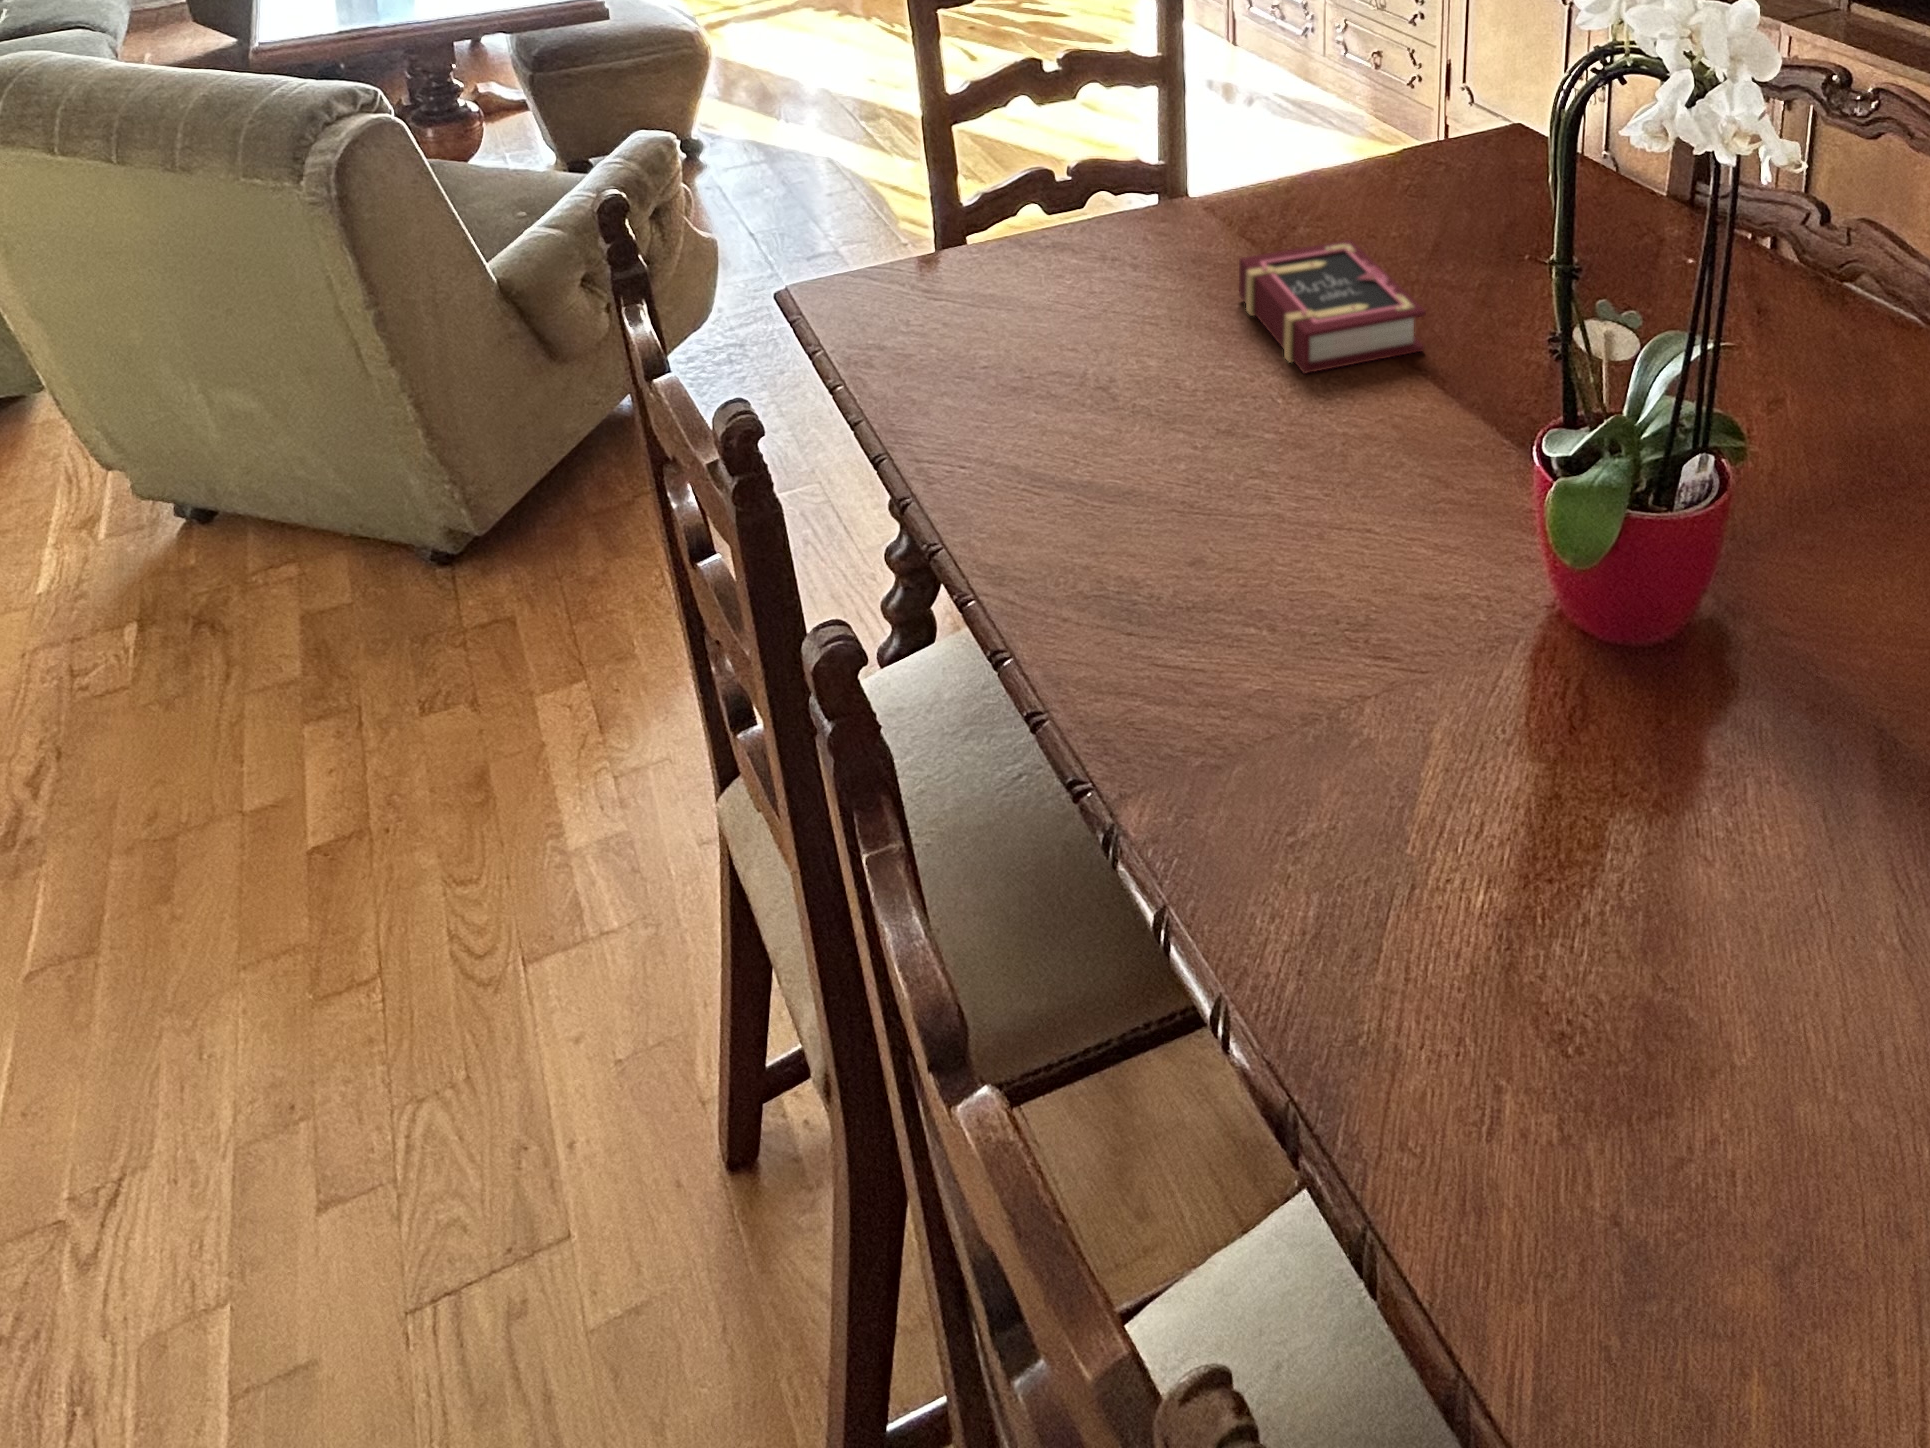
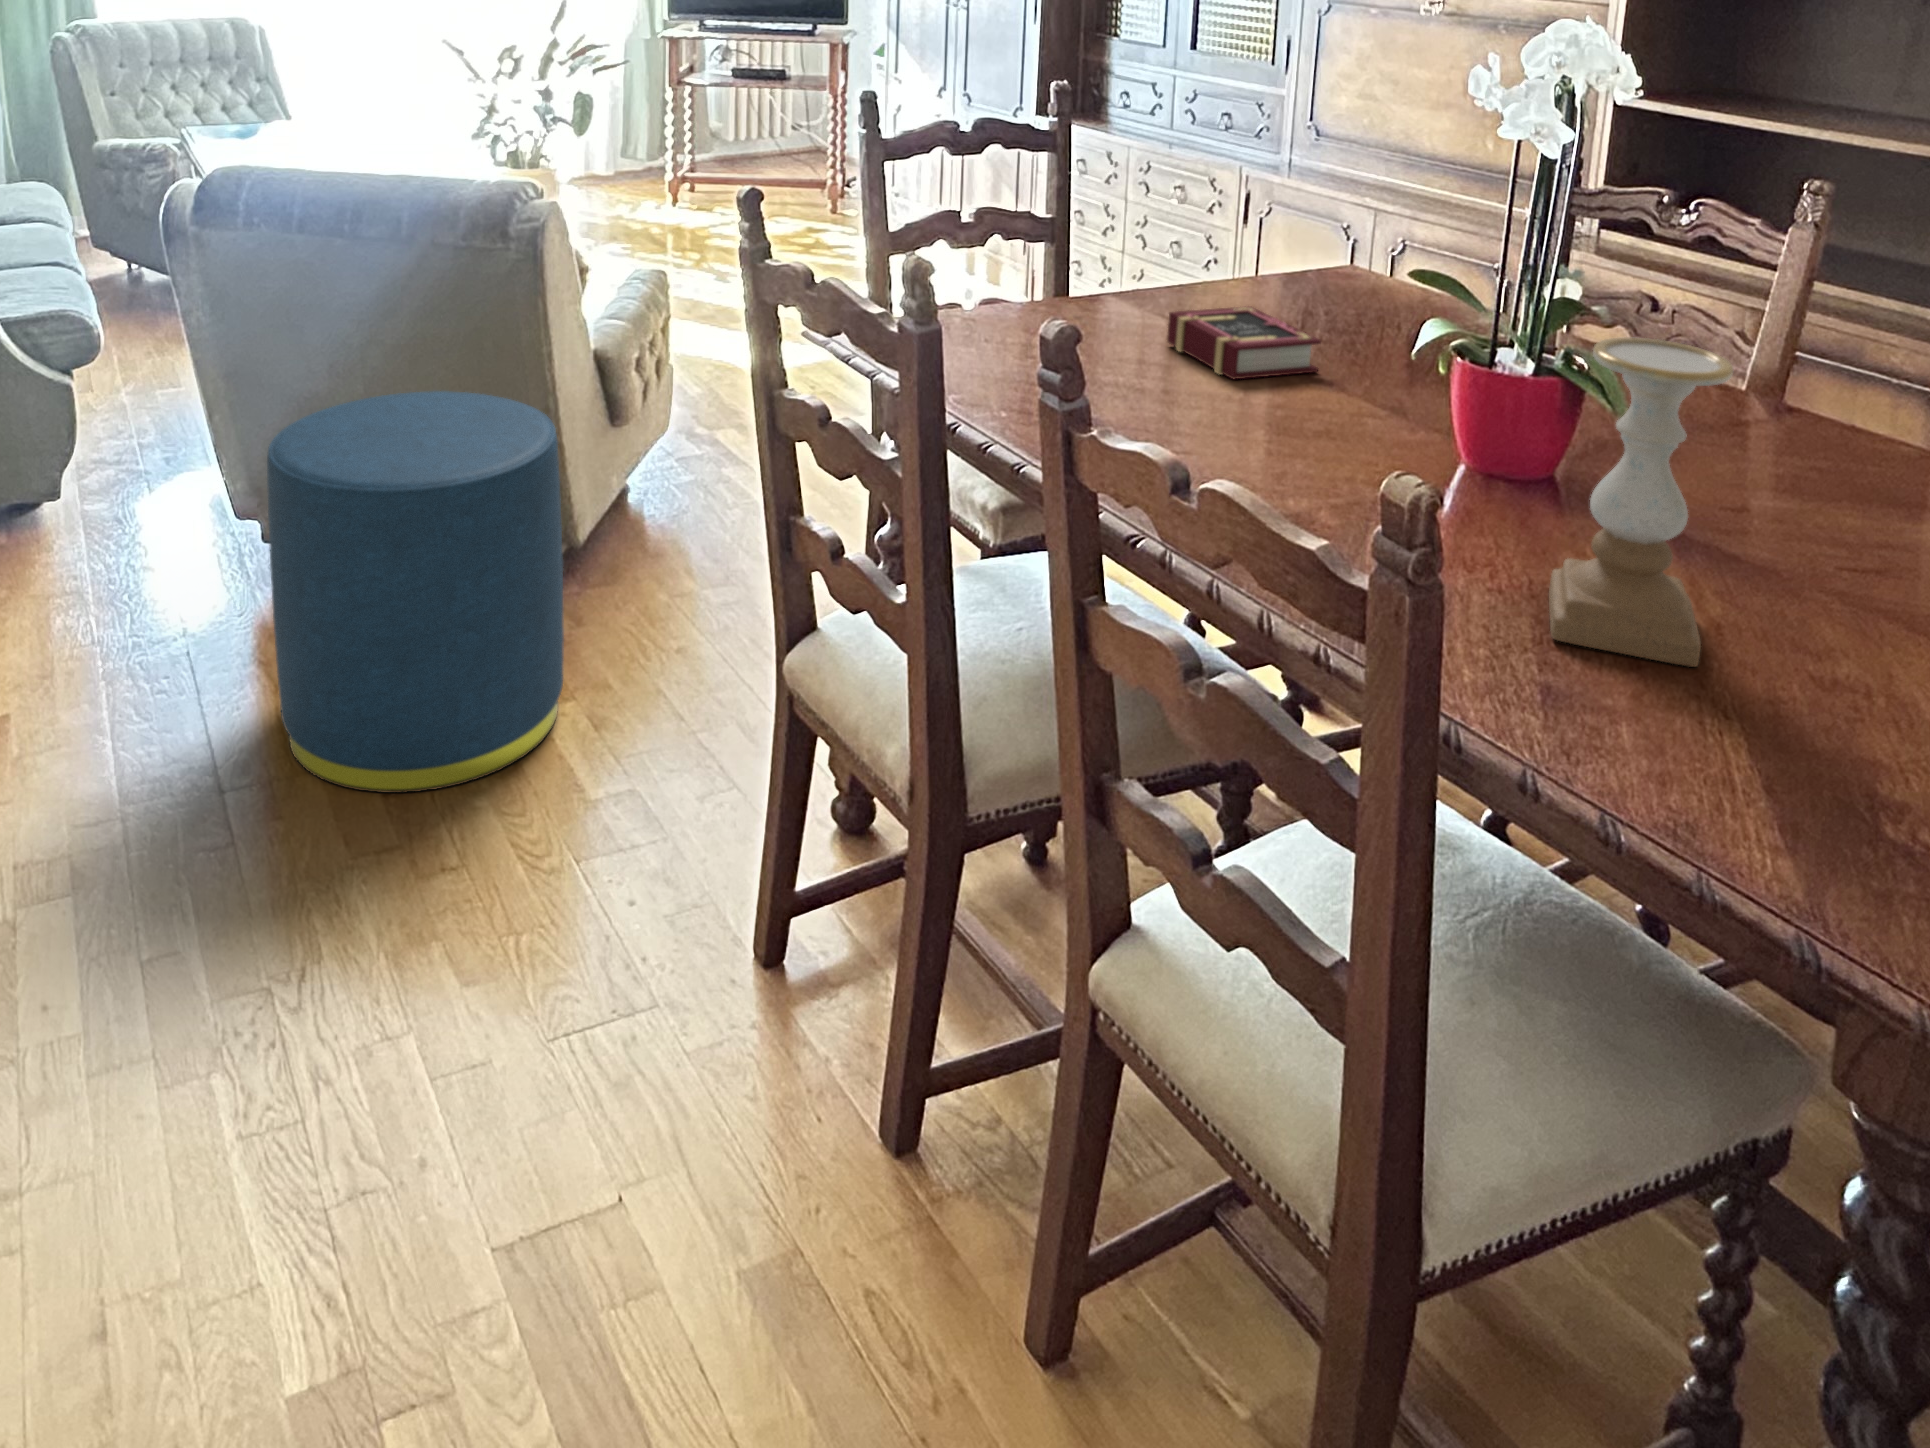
ottoman: none [141,308,564,846] -> present [267,391,564,793]
candle holder: none [1625,569,1897,1139] -> present [1549,337,1733,667]

